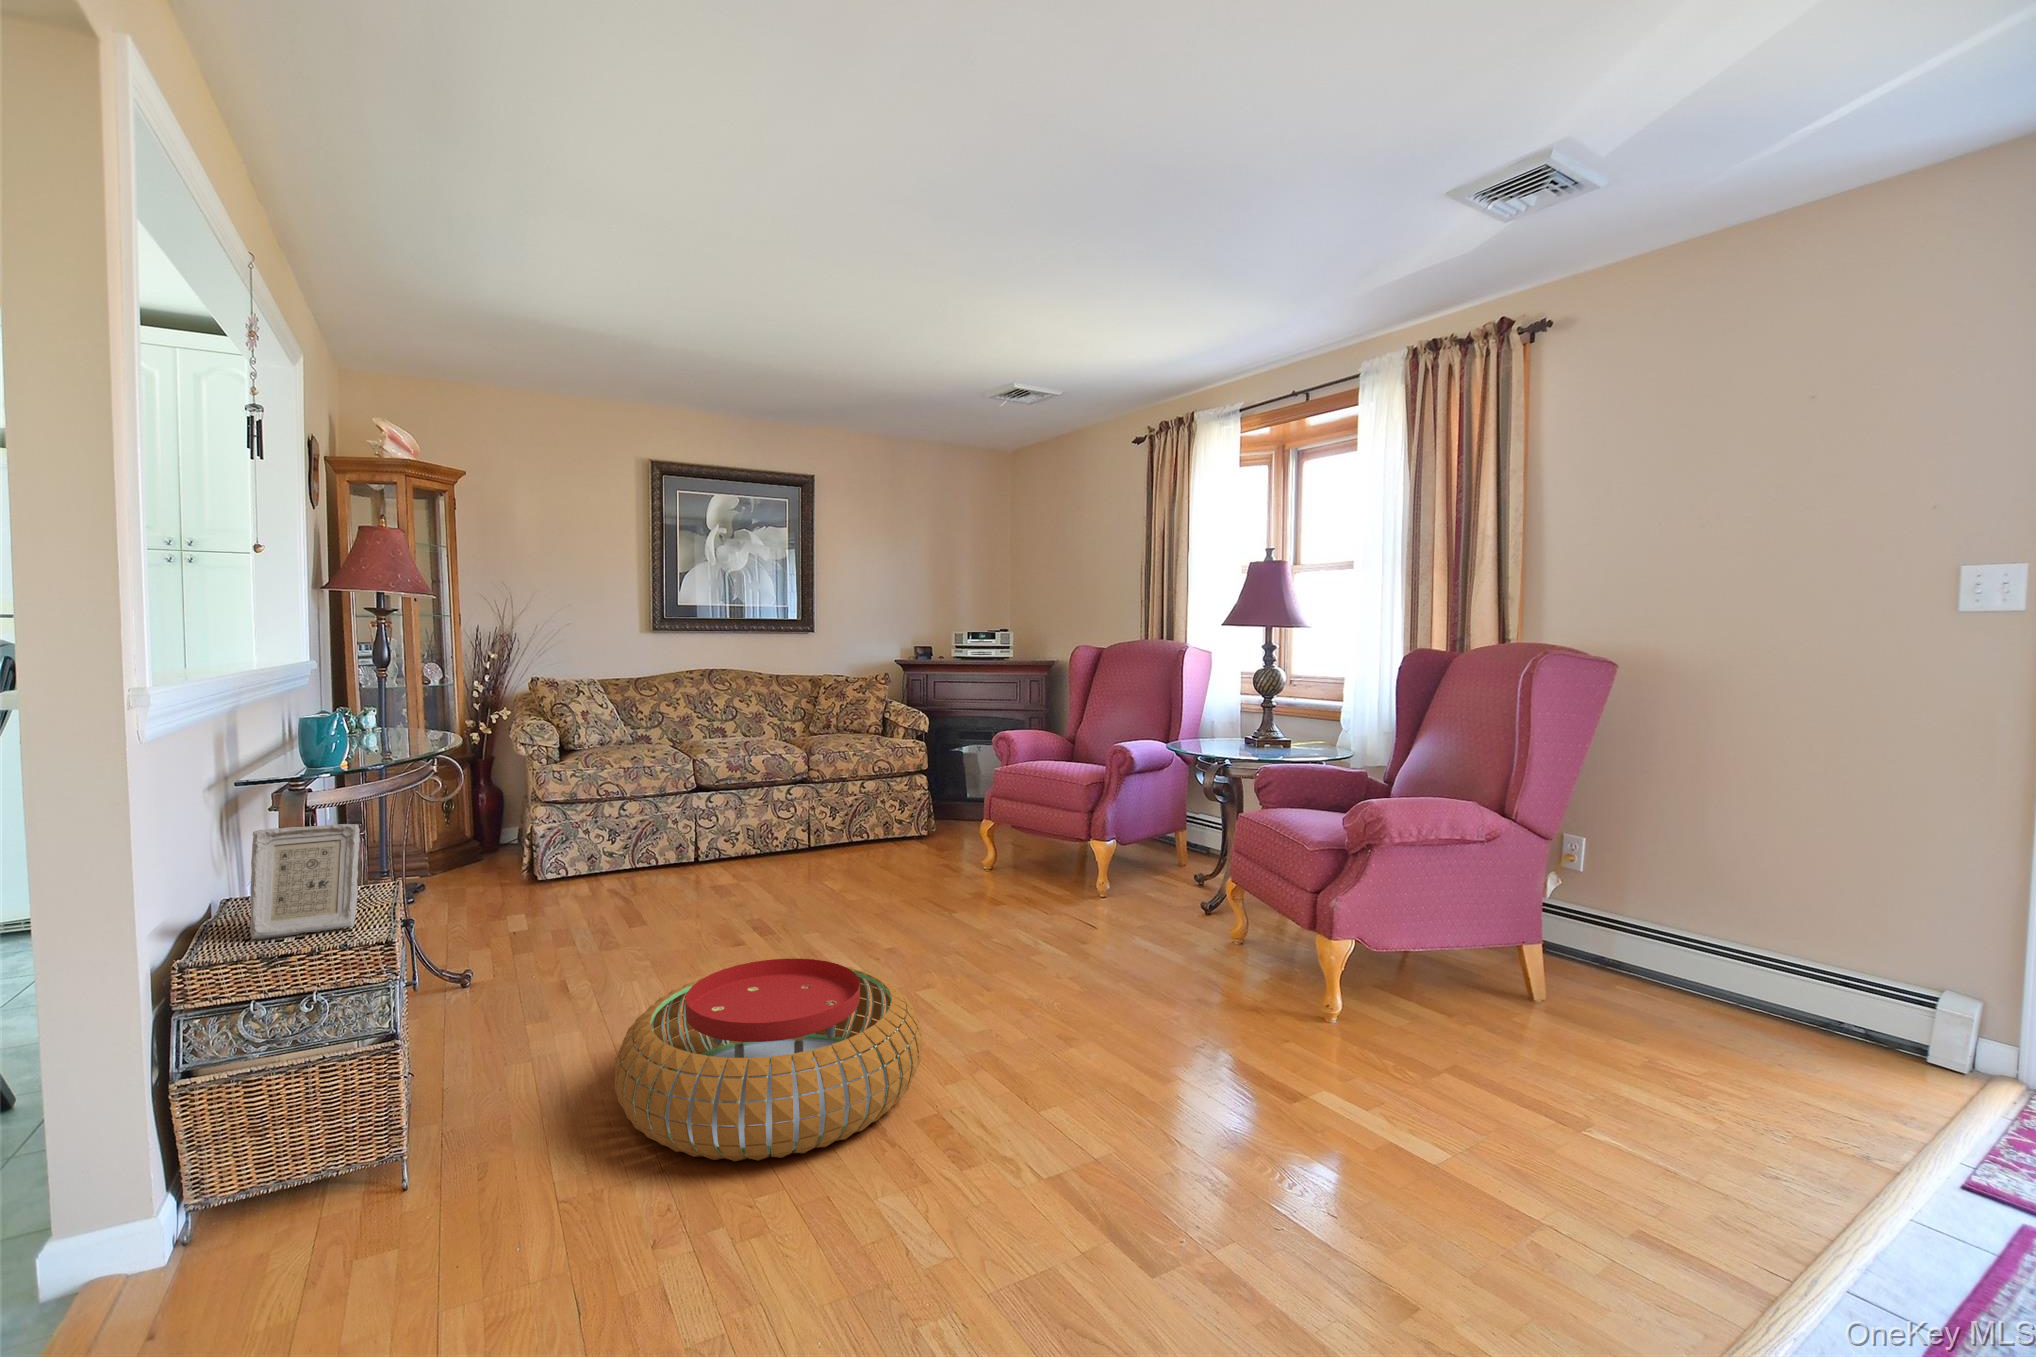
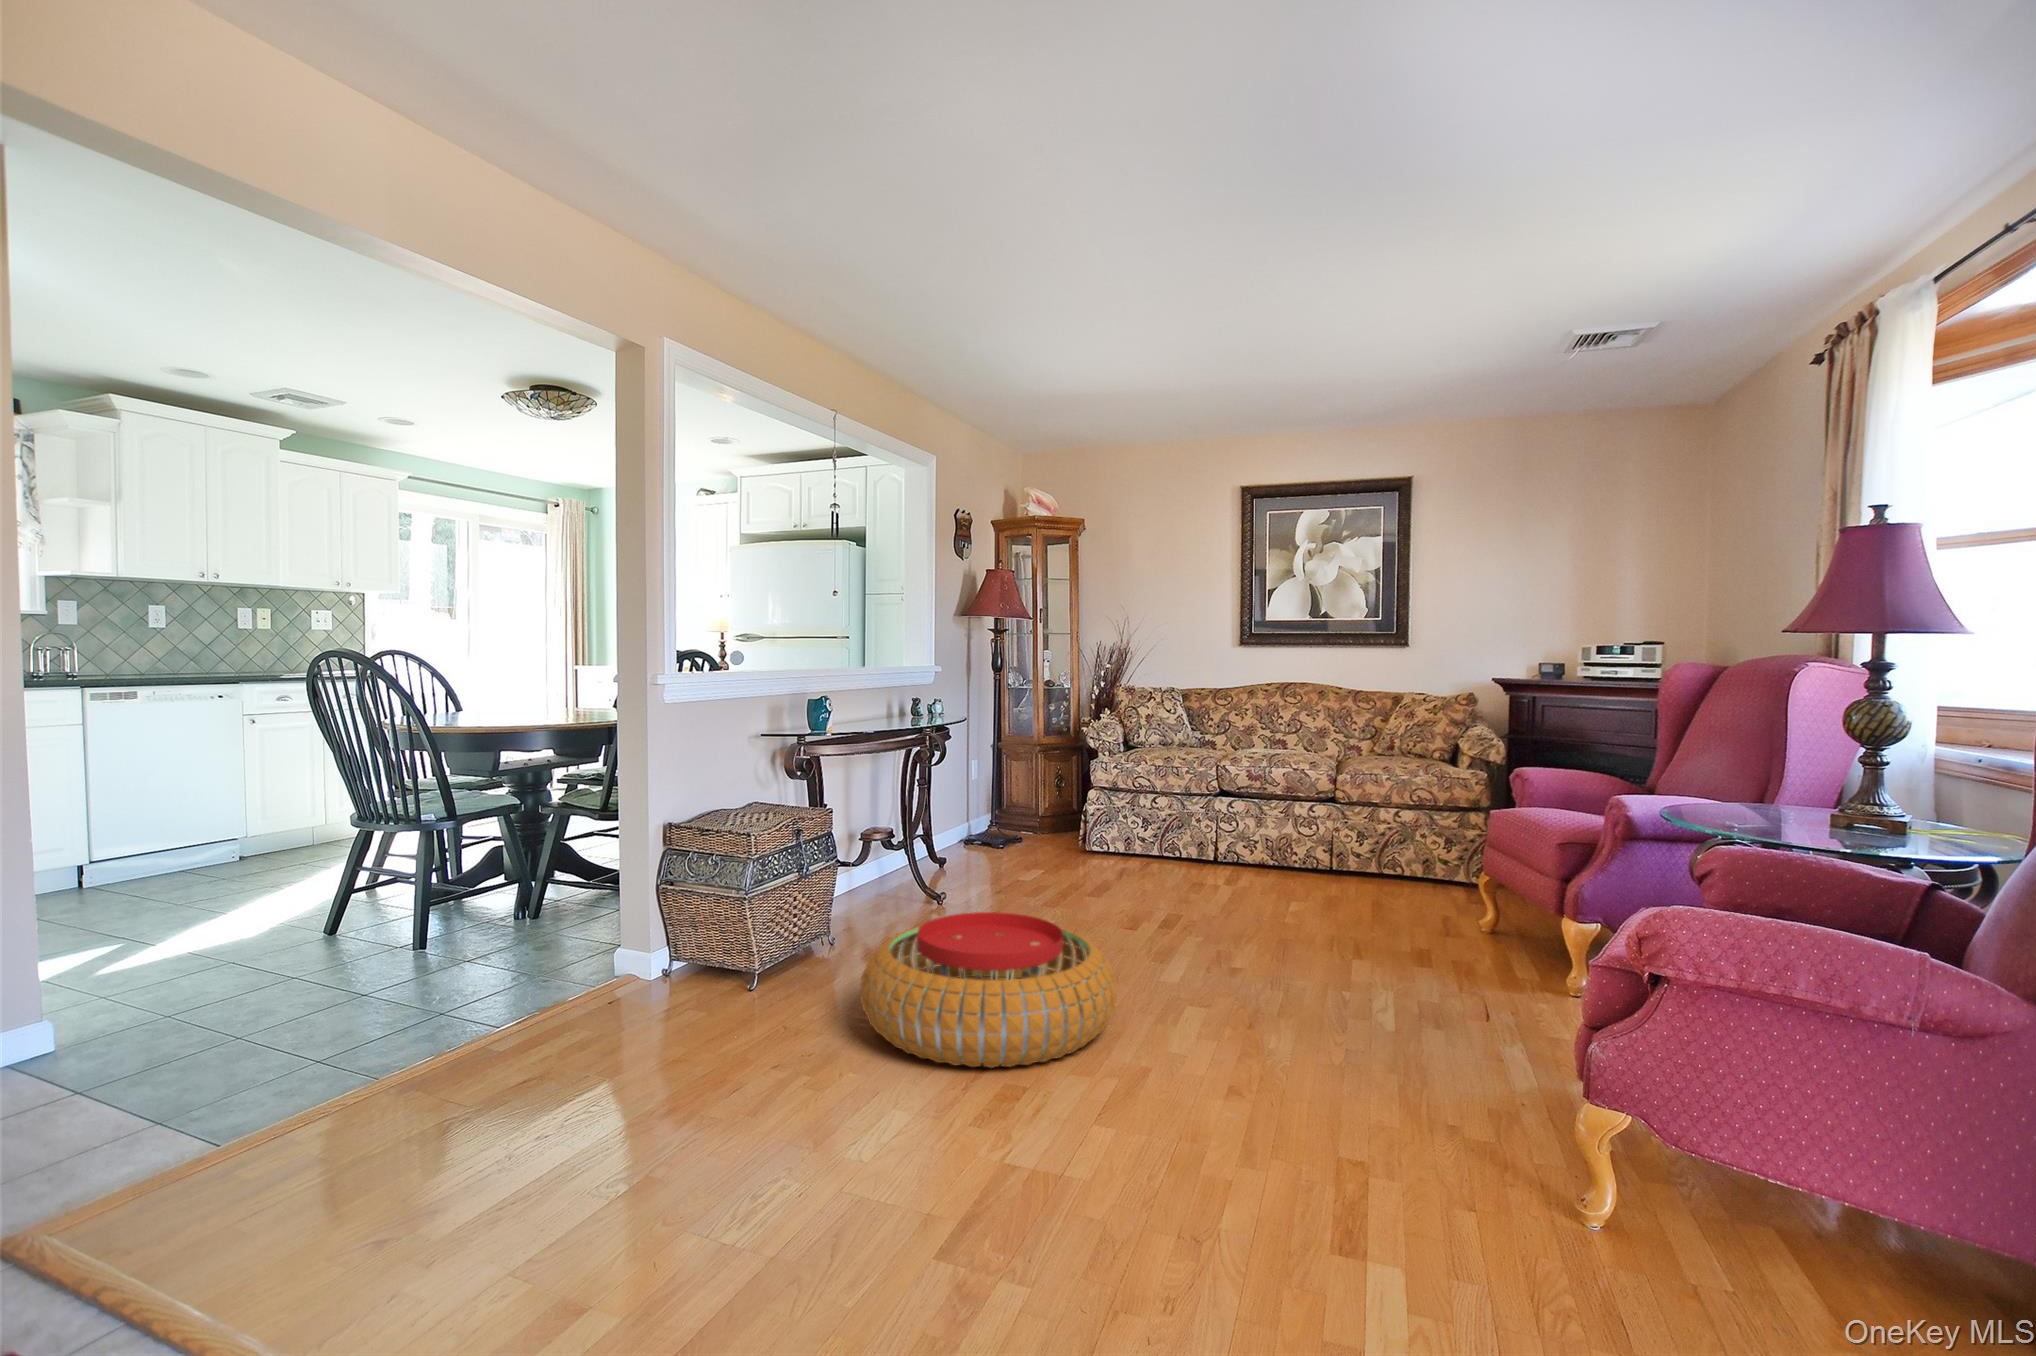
picture frame: present [250,824,360,939] -> none [719,748,783,814]

